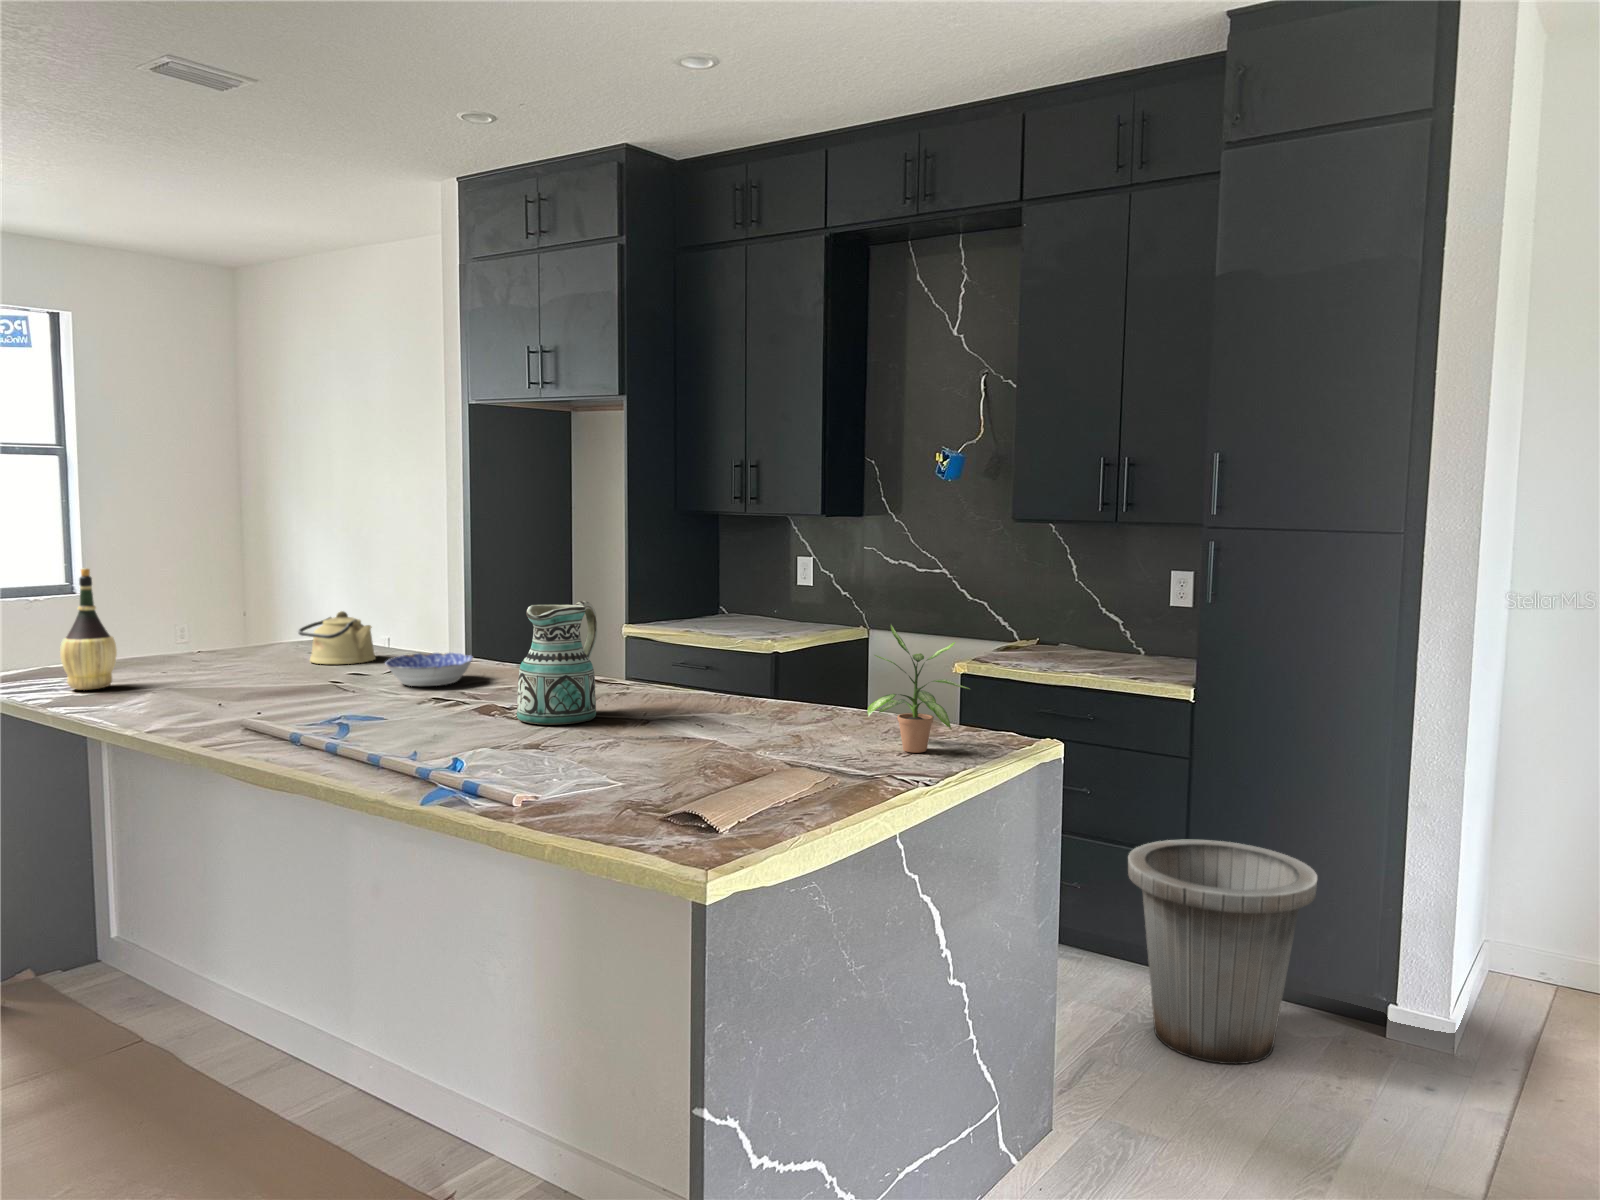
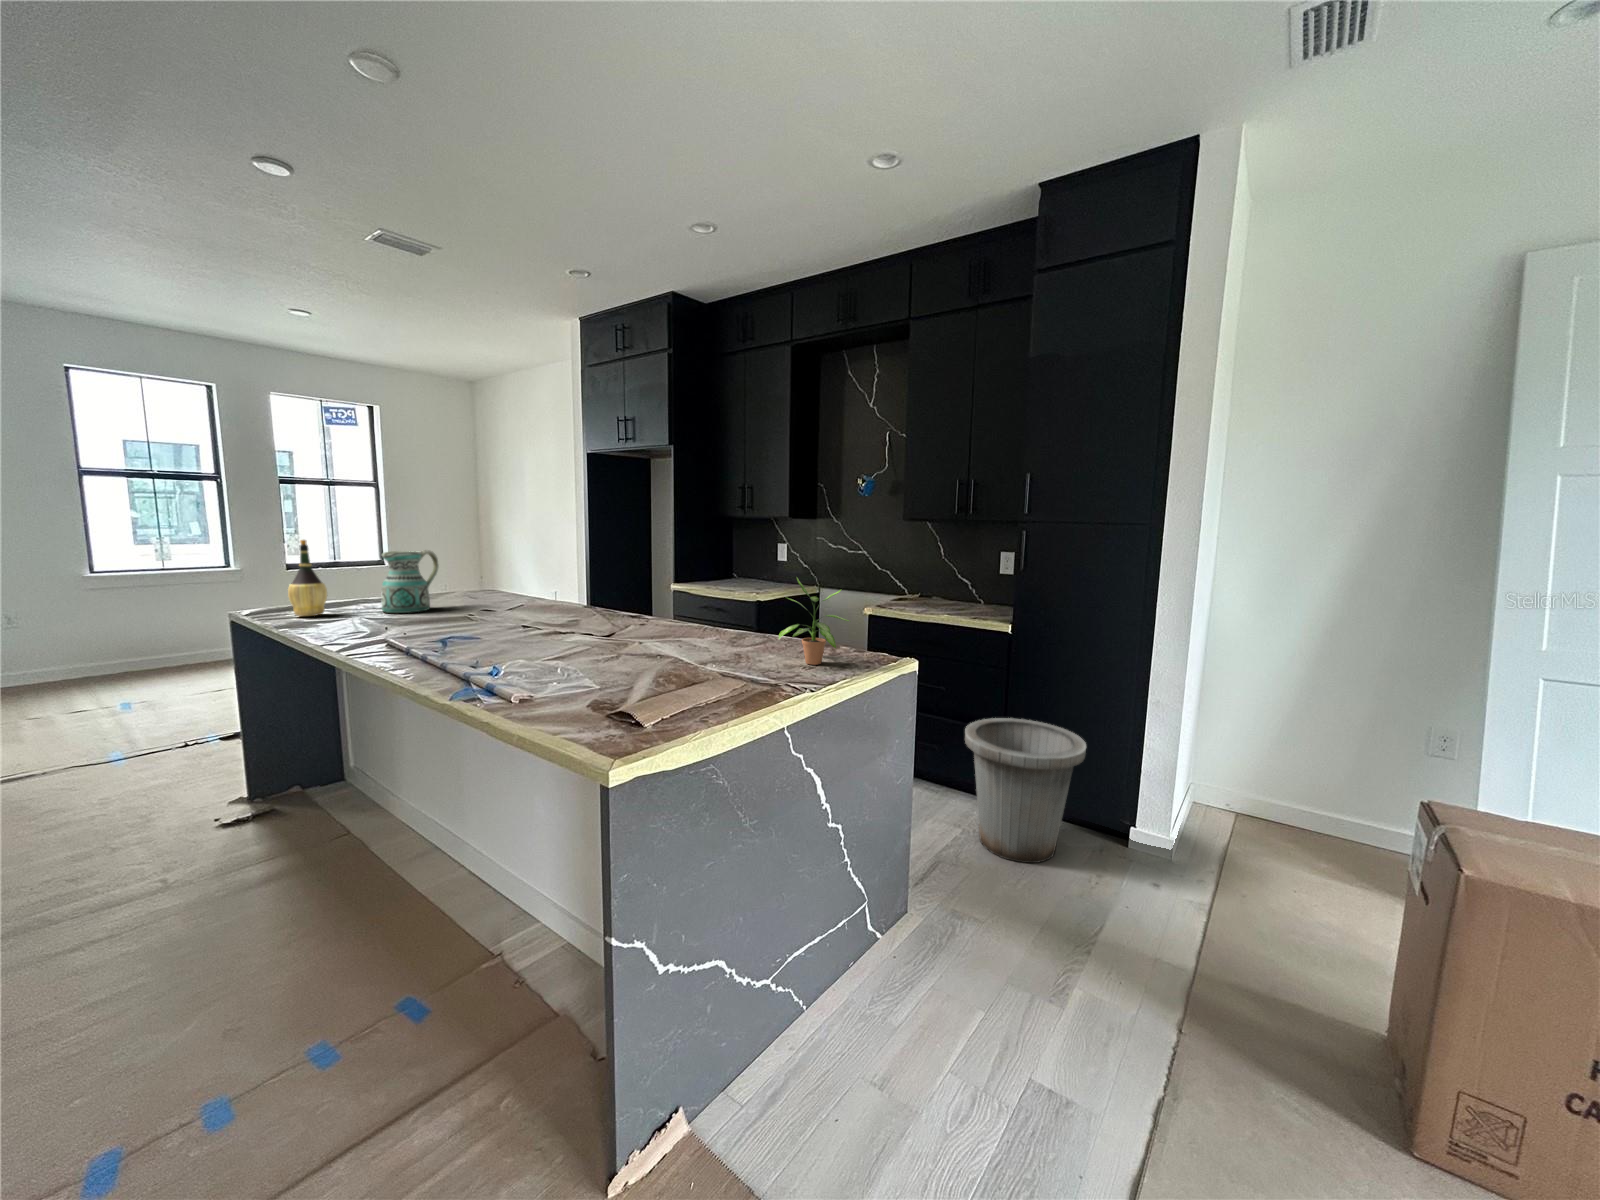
ceramic pitcher: present [517,601,597,724] -> present [381,550,439,613]
kettle: present [298,611,376,664] -> none [456,570,506,603]
bowl: present [385,653,473,686] -> none [495,596,554,617]

